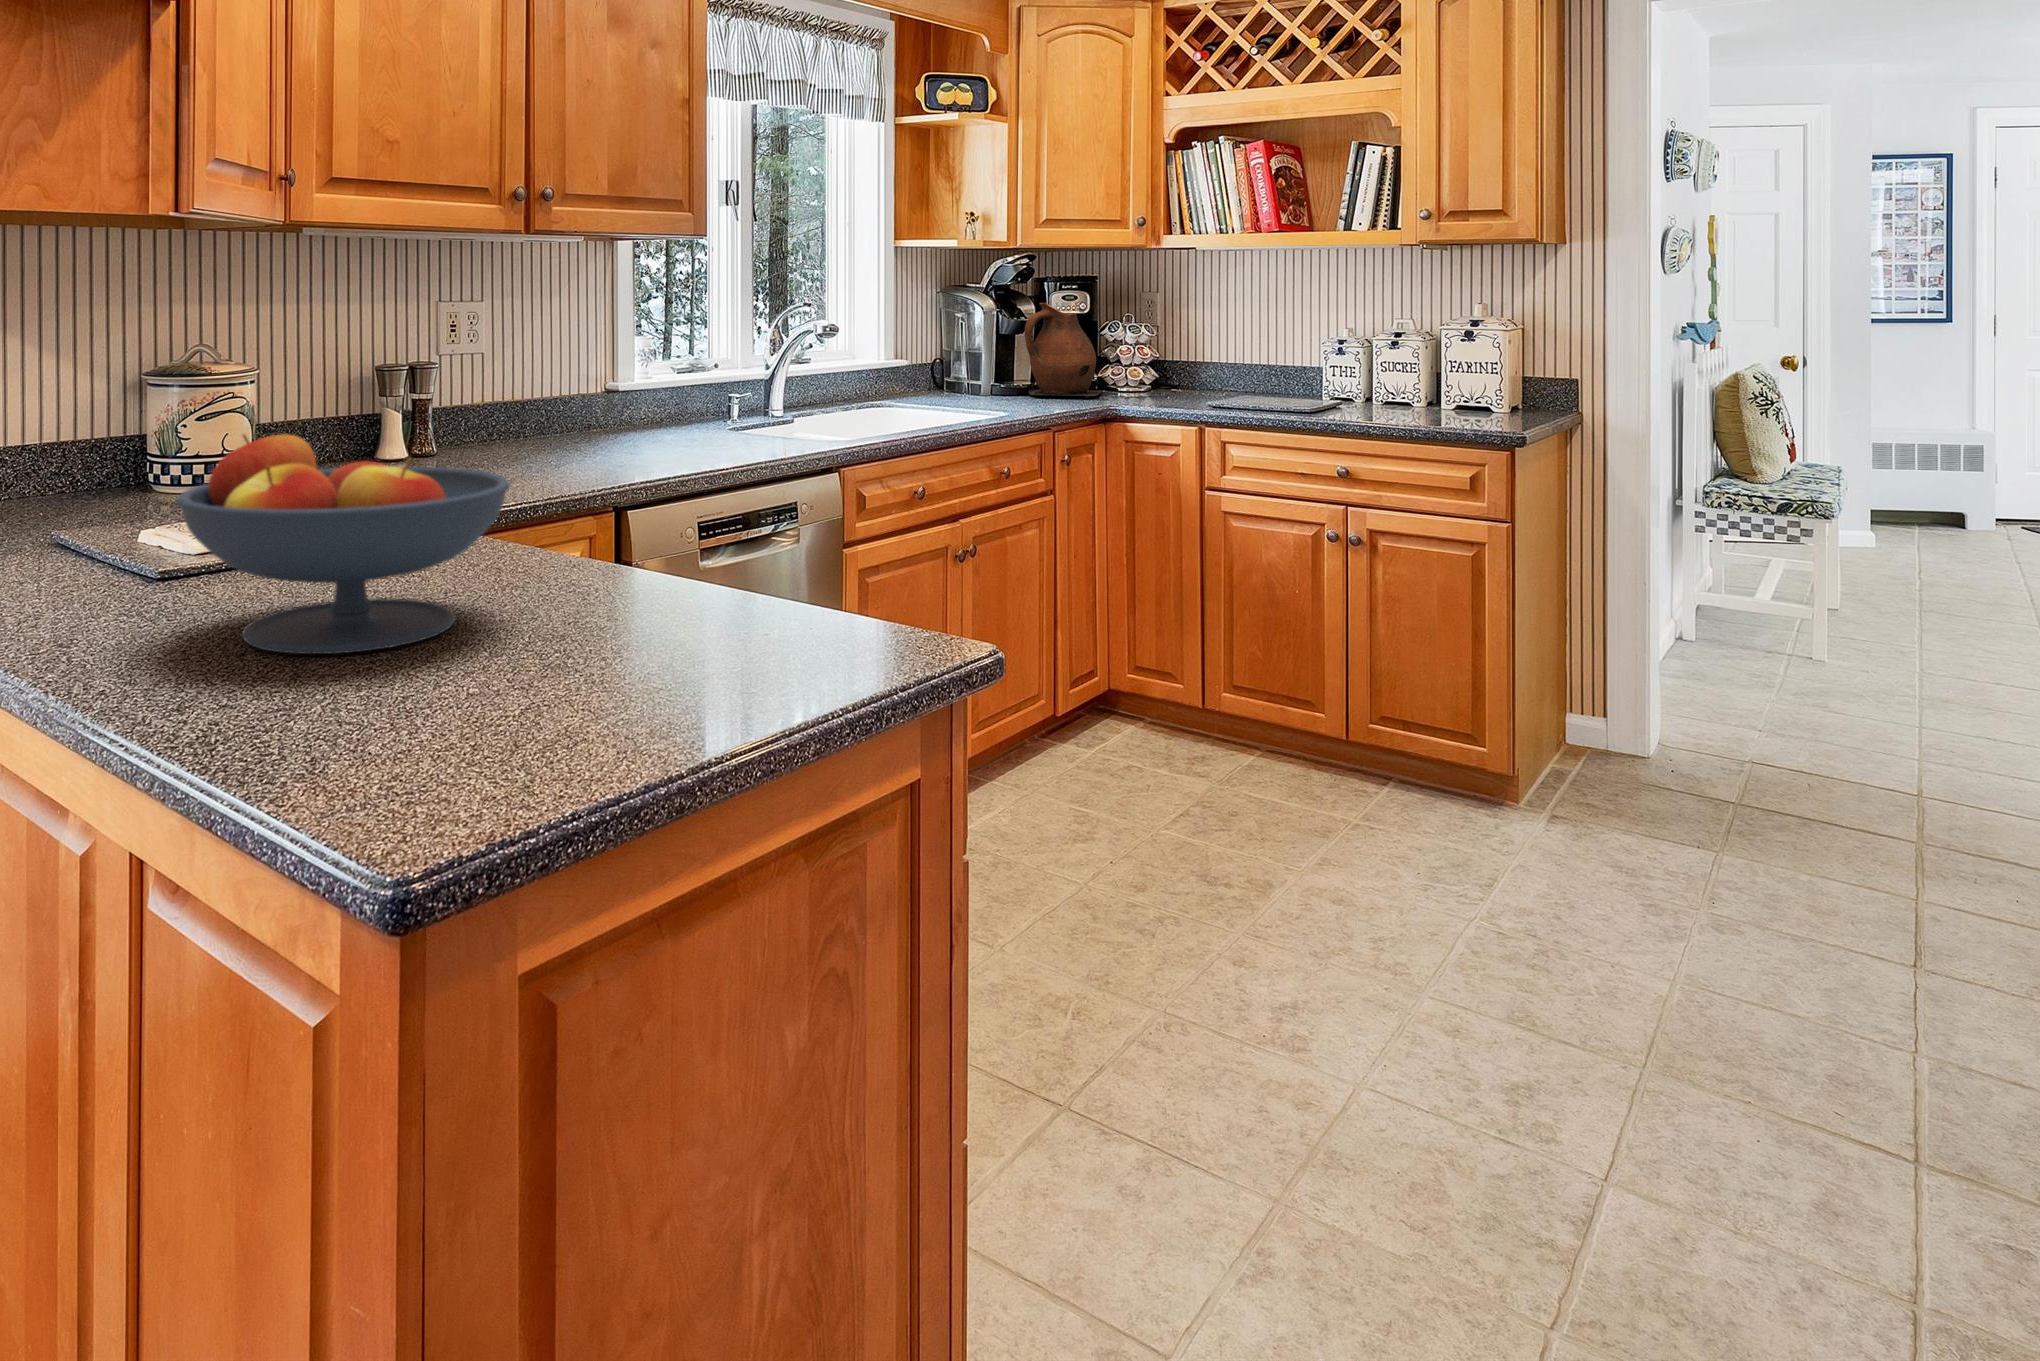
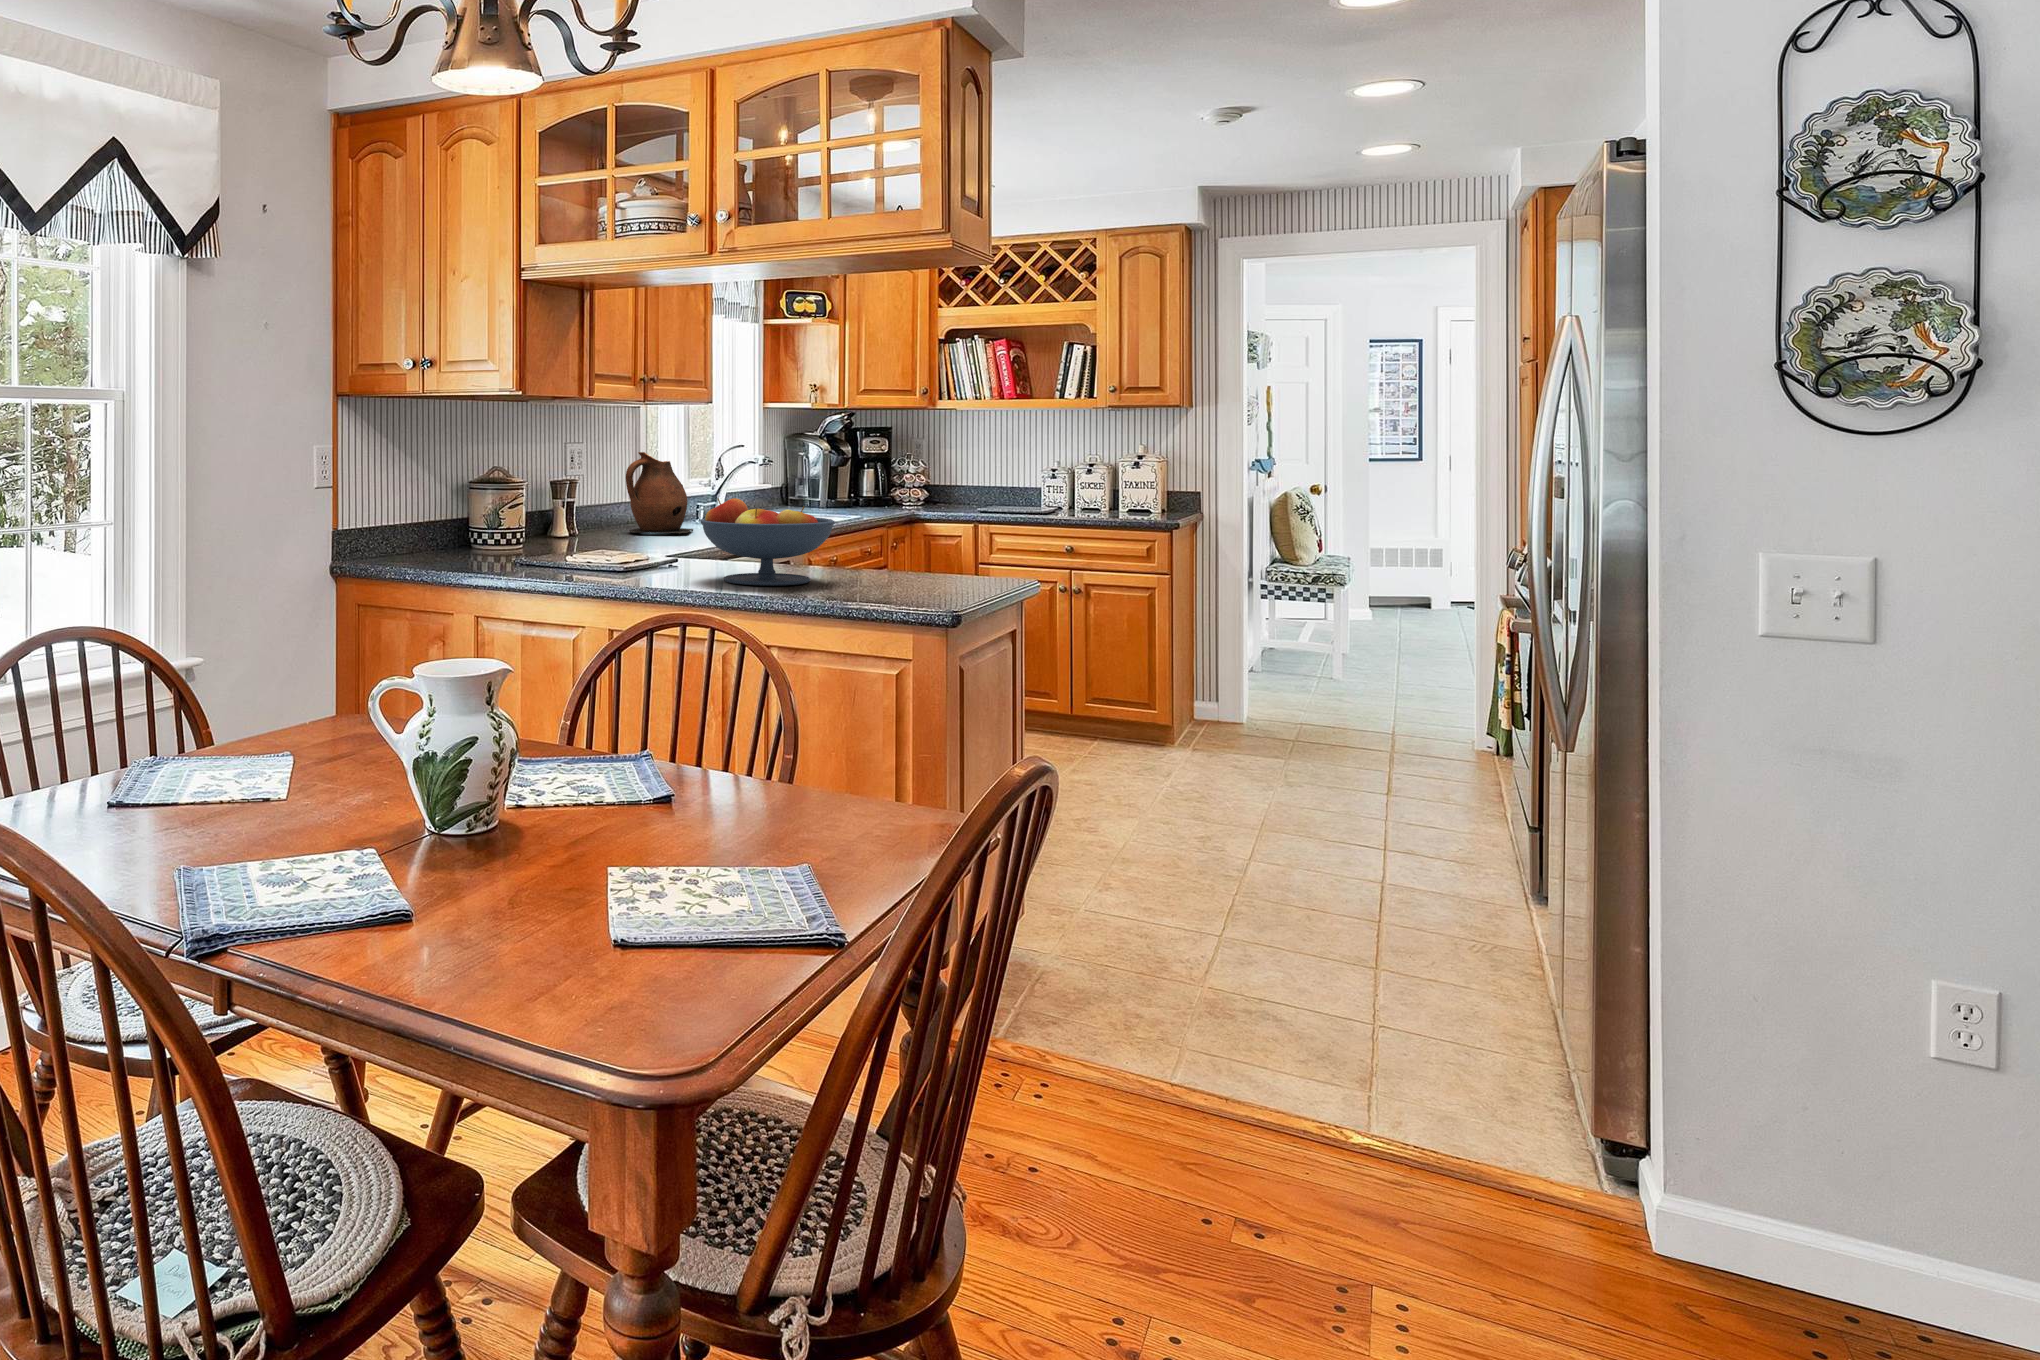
ceramic pitcher: present [1025,303,1103,398] -> present [626,452,693,534]

